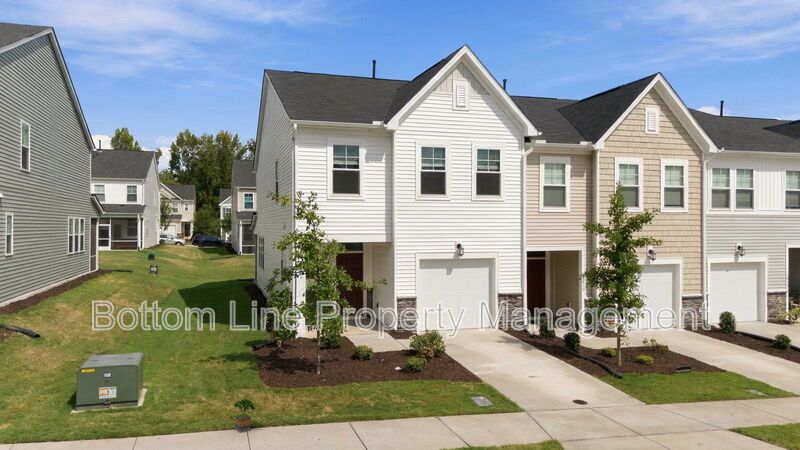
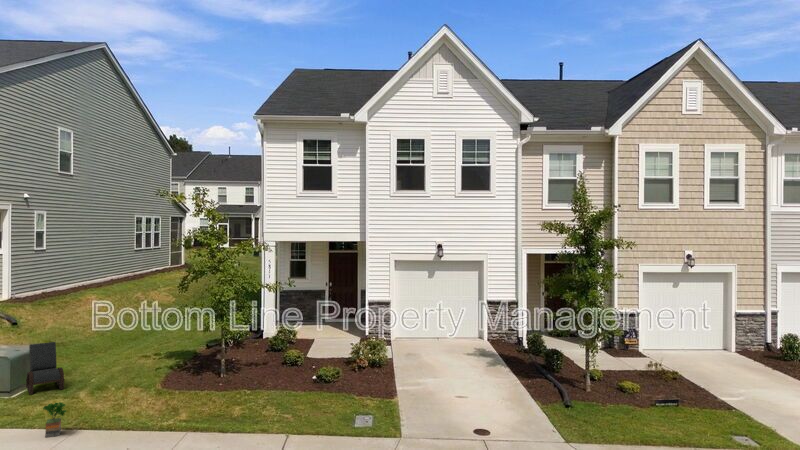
lounge chair: none [138,349,184,402] -> present [26,342,64,395]

